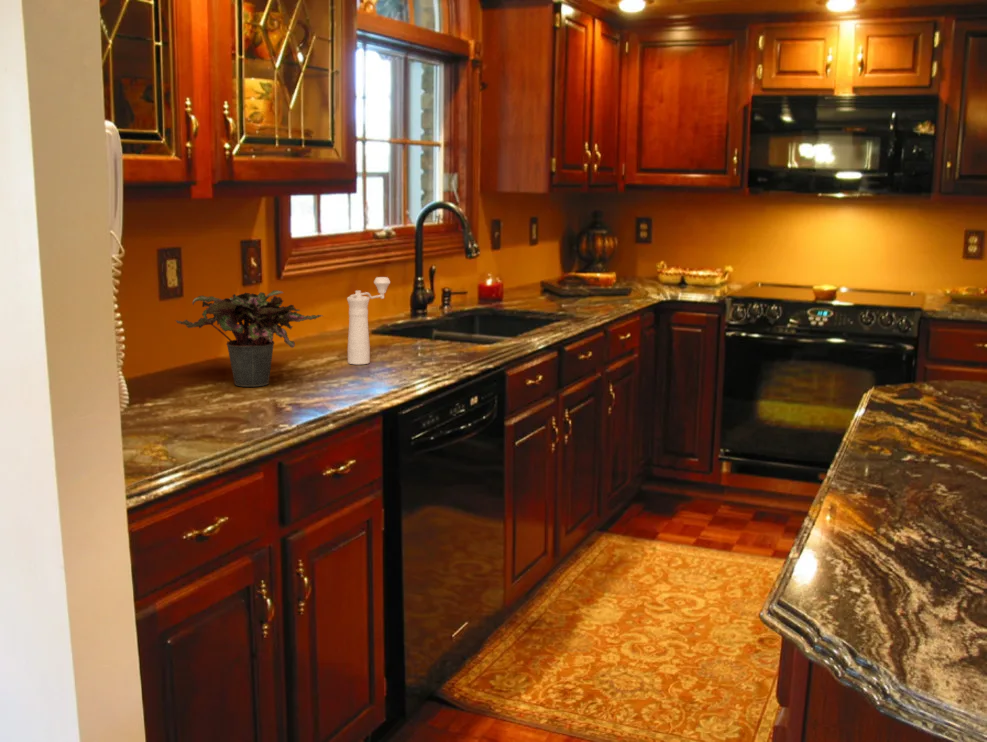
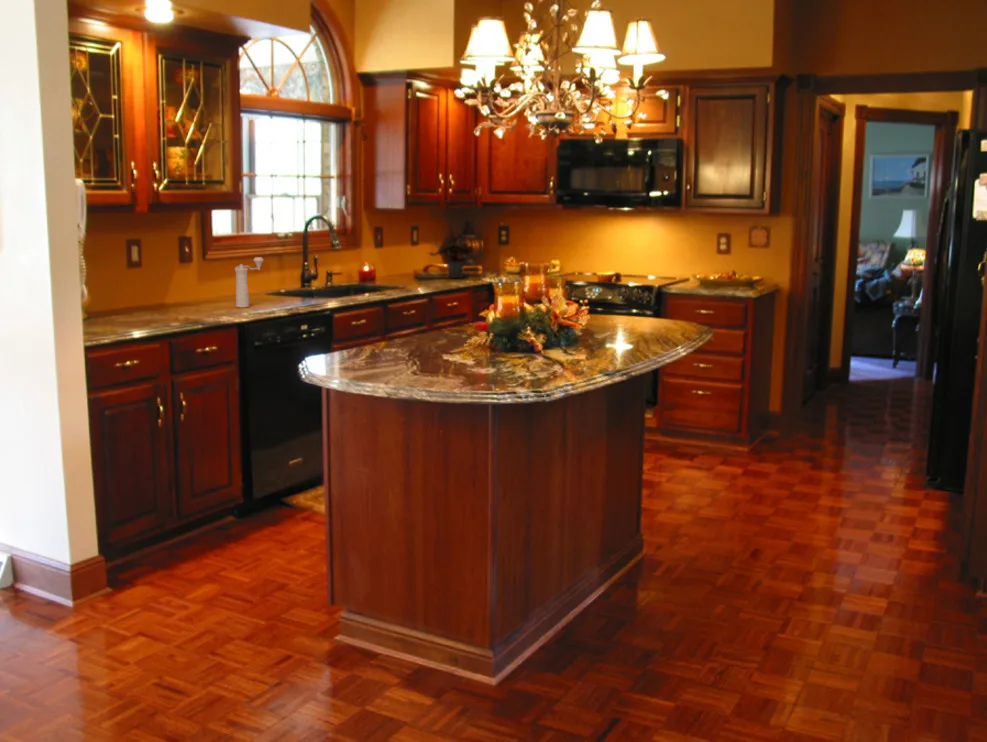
potted plant: present [176,290,322,387] -> present [430,242,480,278]

